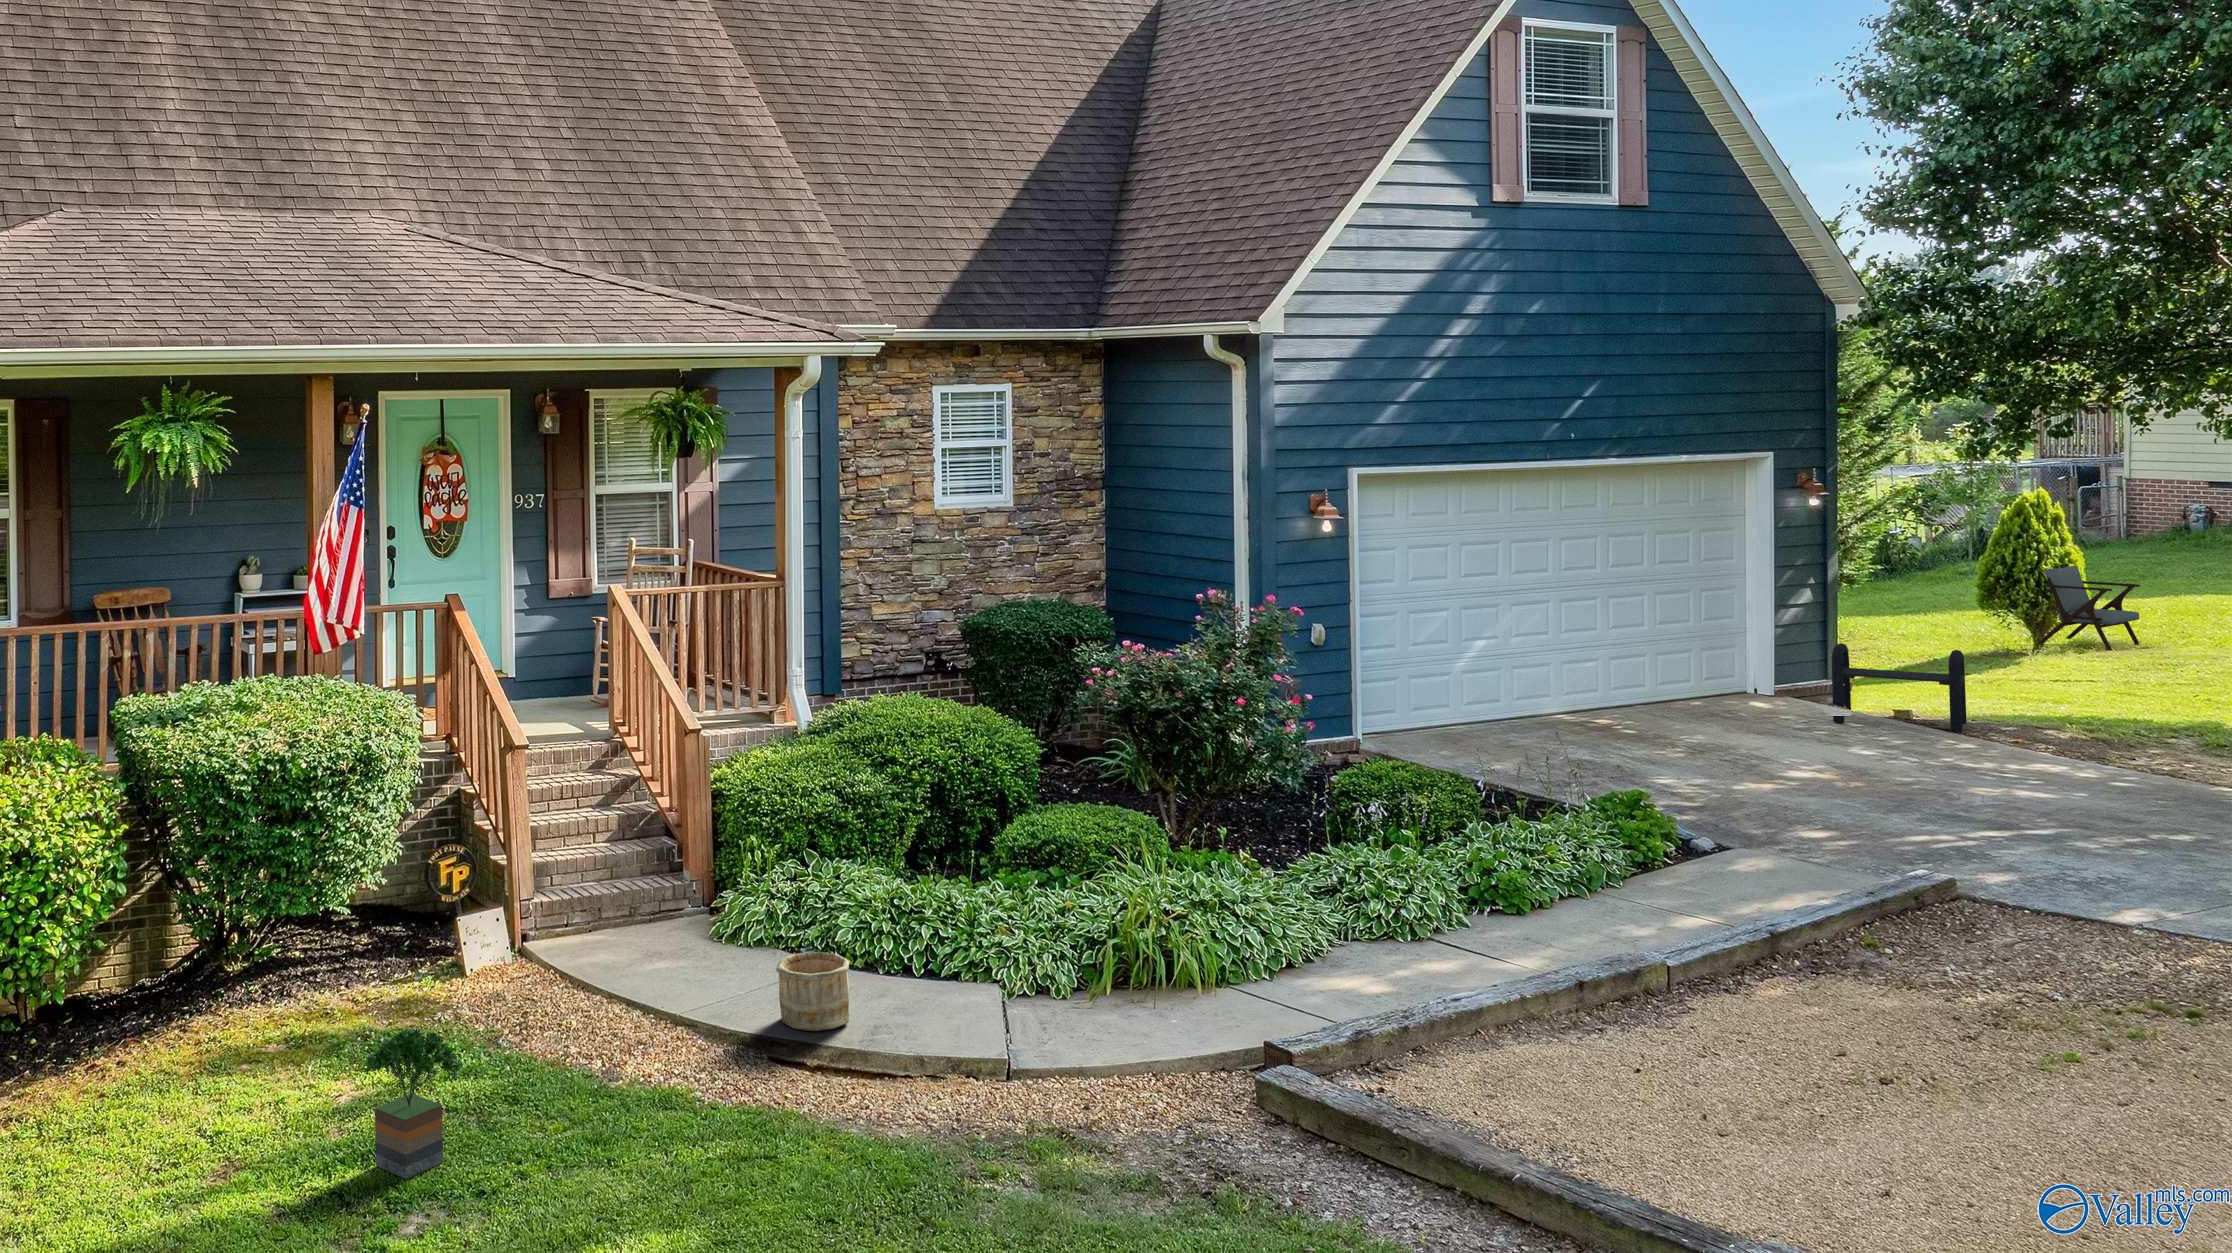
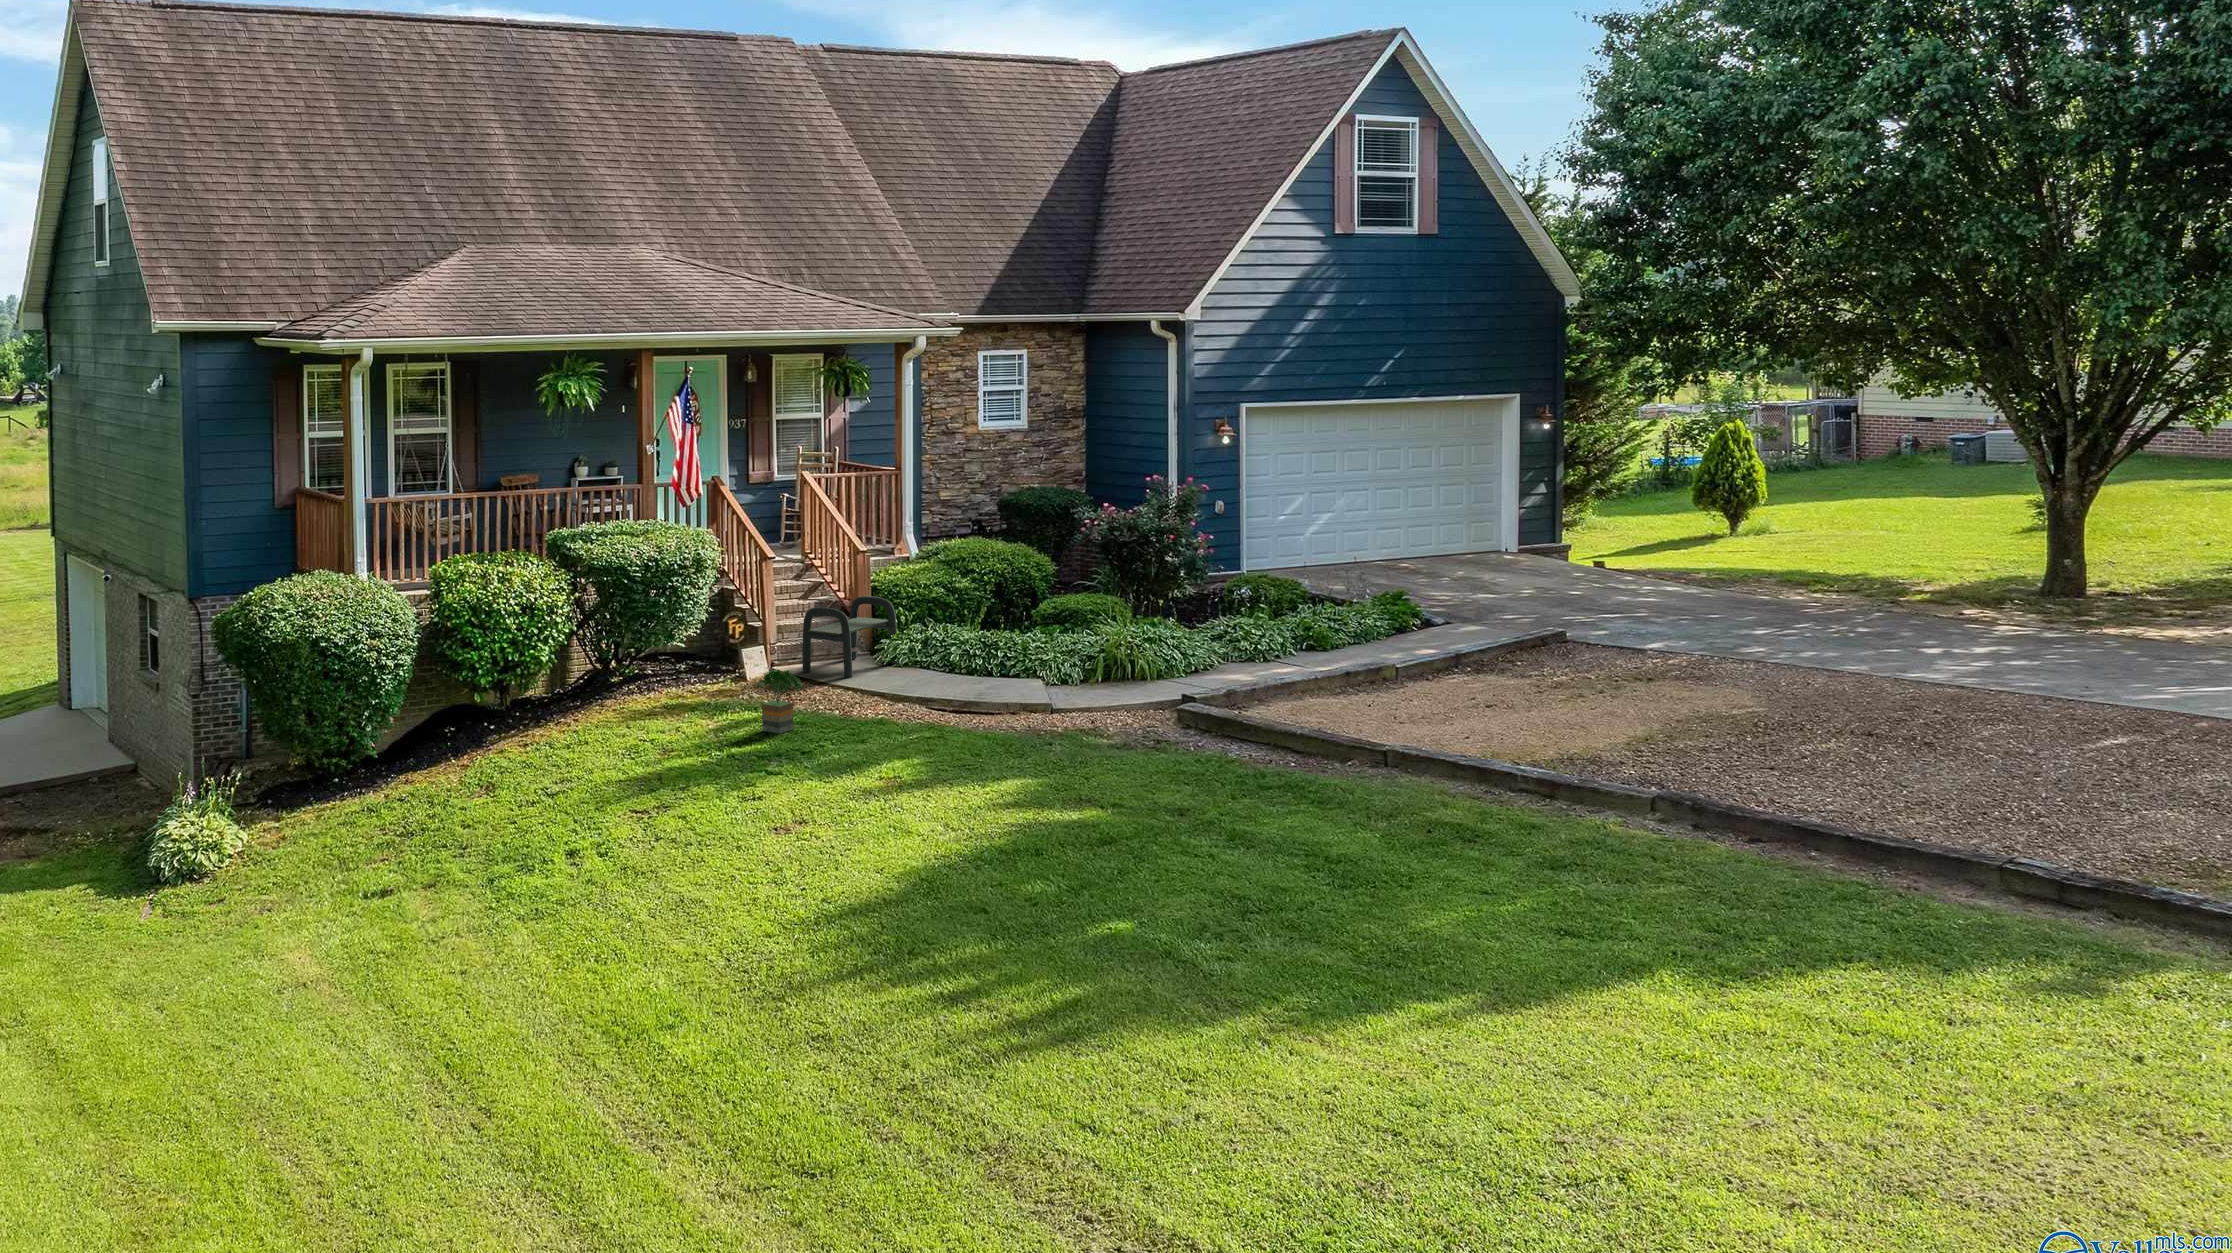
lounge chair: present [2038,565,2140,650] -> none [1723,472,1794,529]
bench: present [1832,643,1967,733] -> present [802,596,898,678]
wooden bucket: present [776,952,849,1031] -> none [929,656,967,692]

